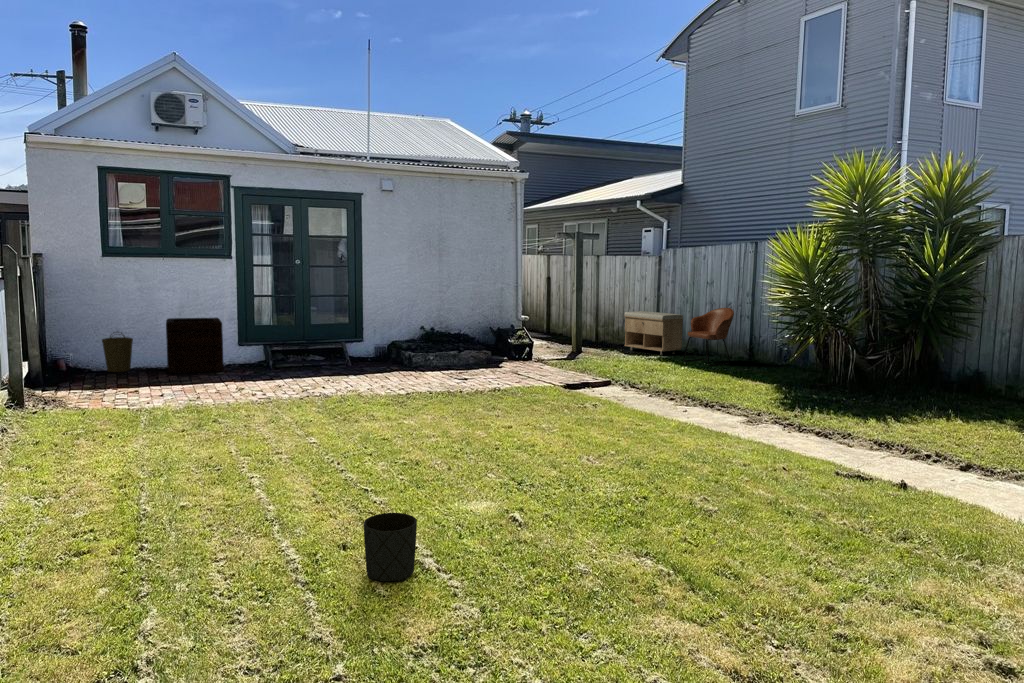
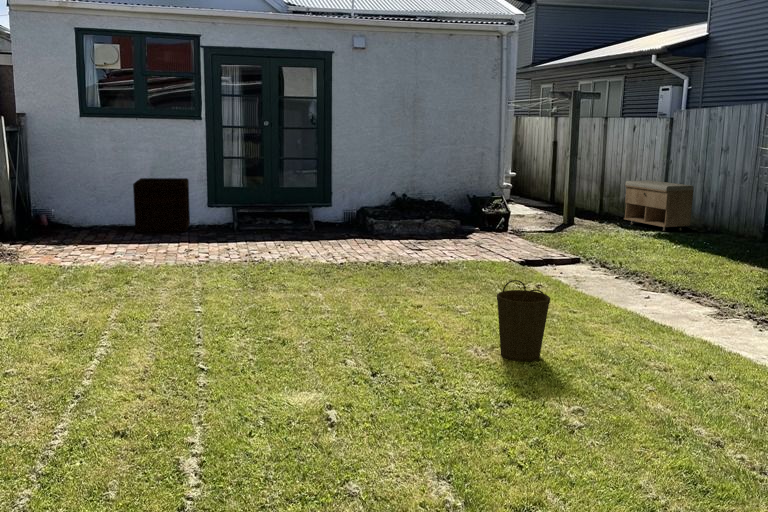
chair: present [683,308,734,366] -> none [685,179,750,247]
basket: present [102,333,133,372] -> present [497,280,550,362]
planter: present [364,513,417,582] -> none [142,398,199,471]

